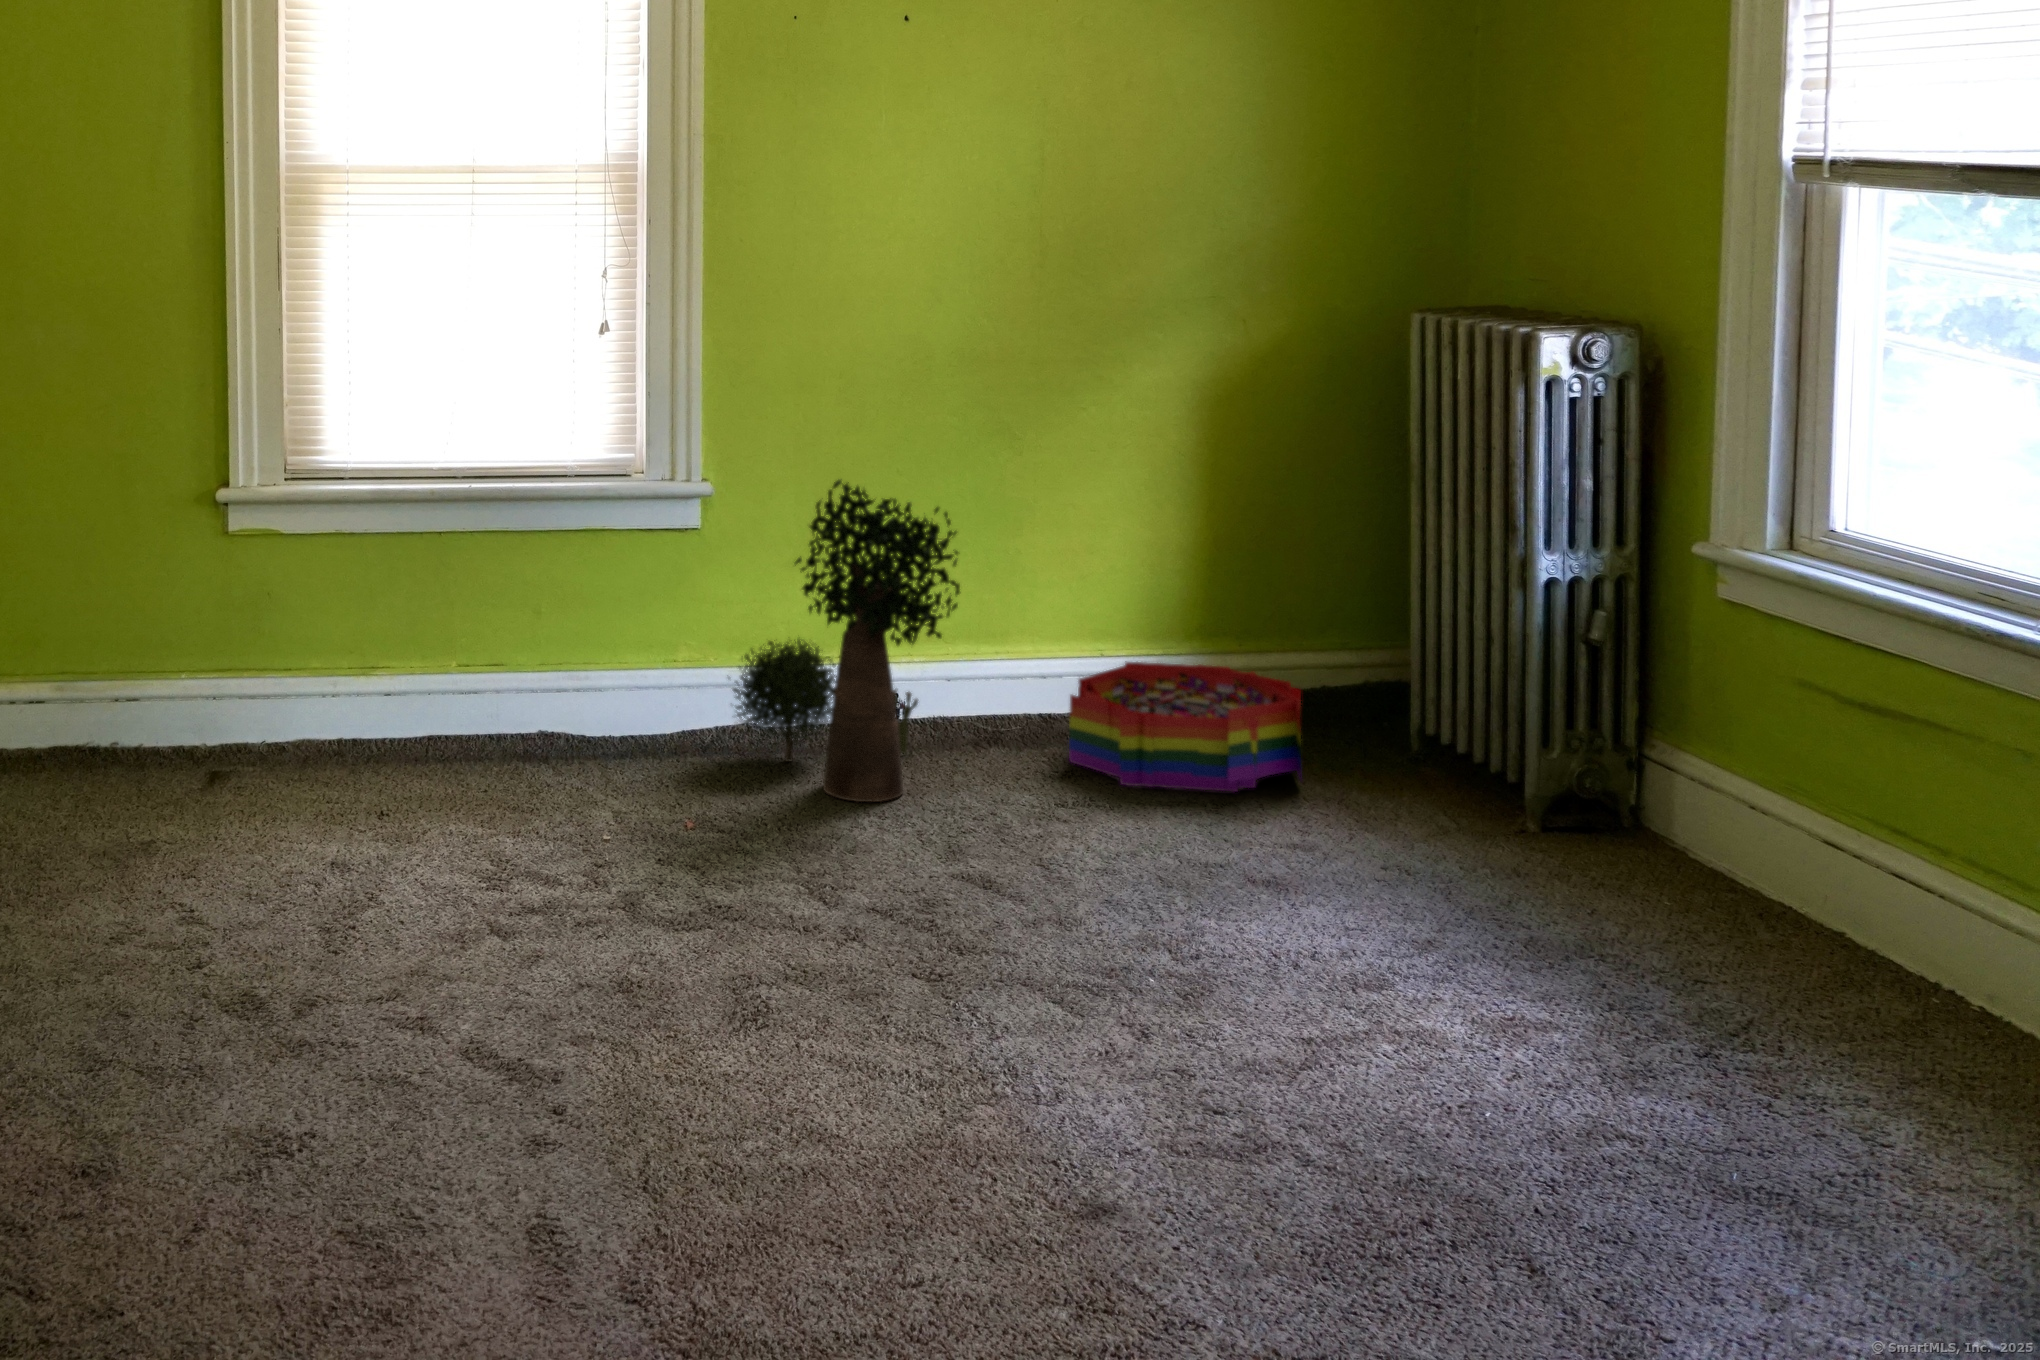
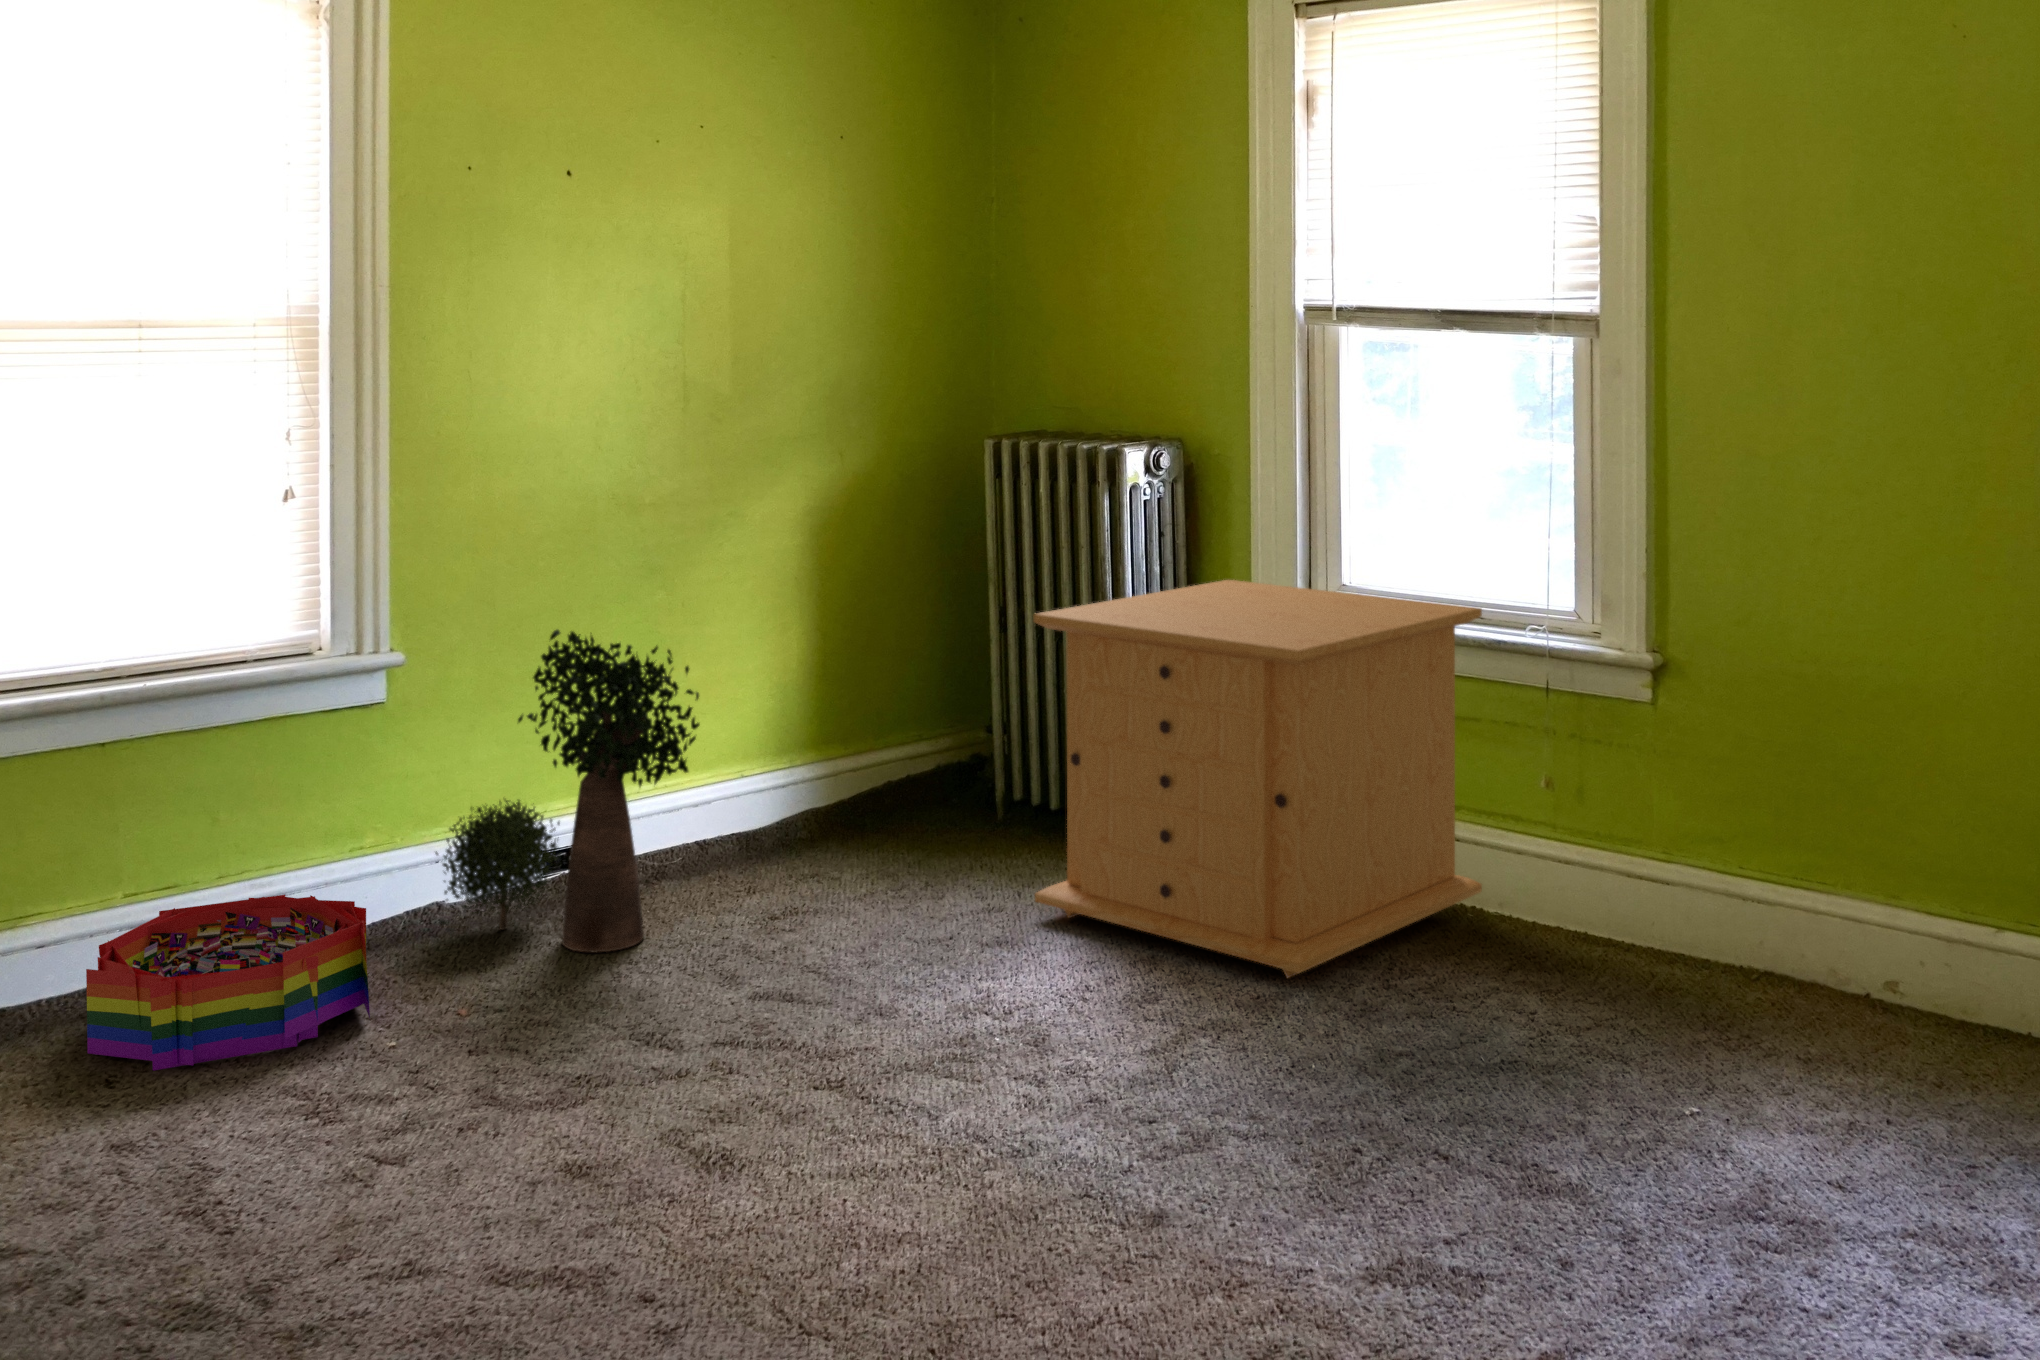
dresser: none [1322,507,1988,1006] -> present [1034,580,1482,978]
storage bin: present [1069,662,1301,792] -> present [86,895,370,1070]

